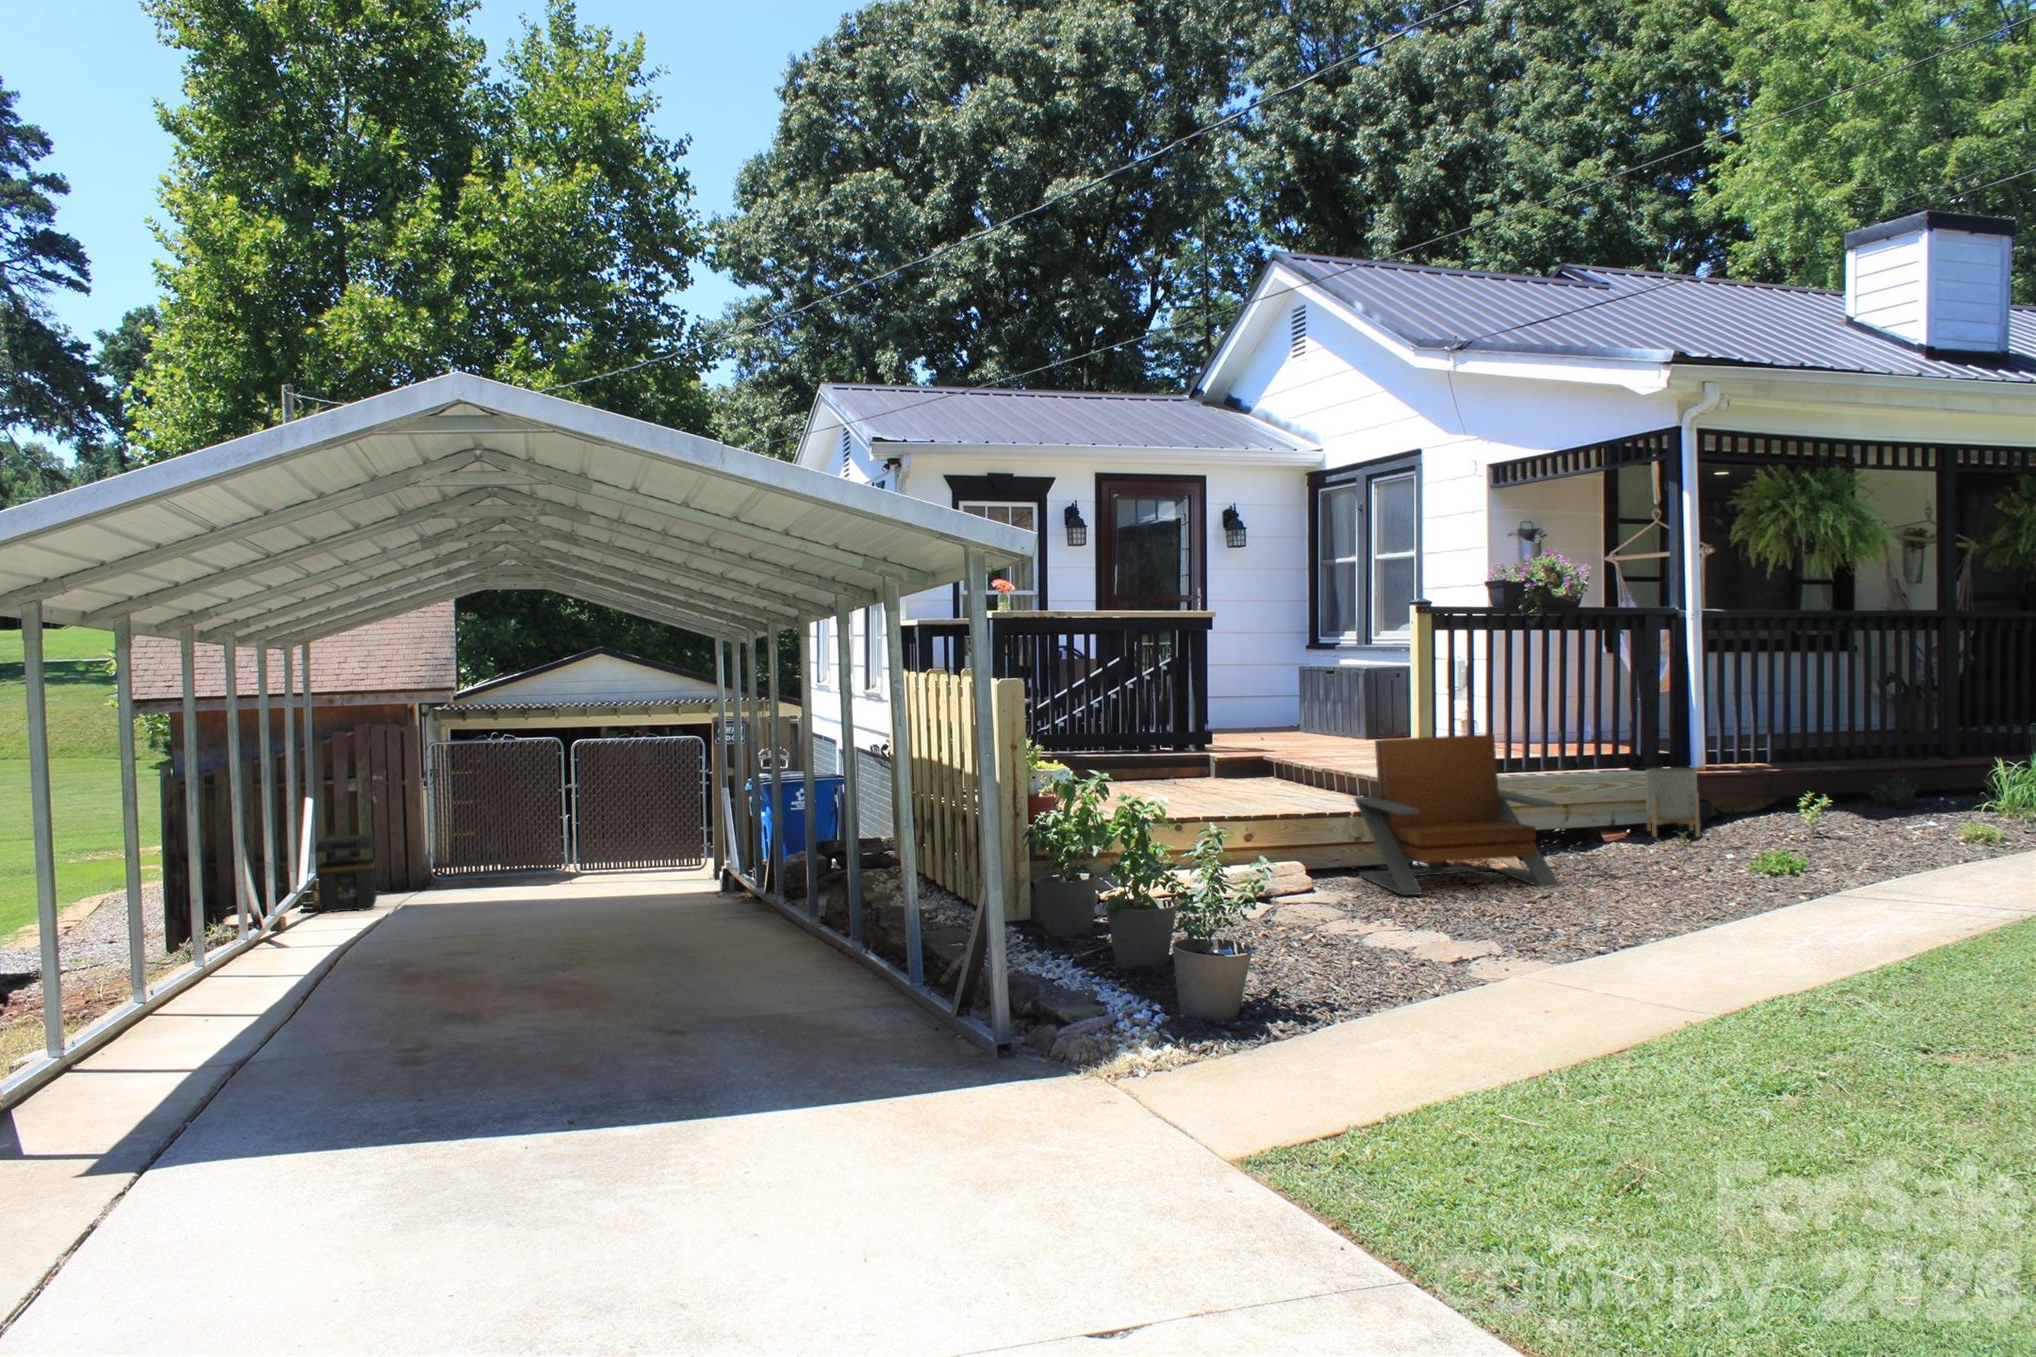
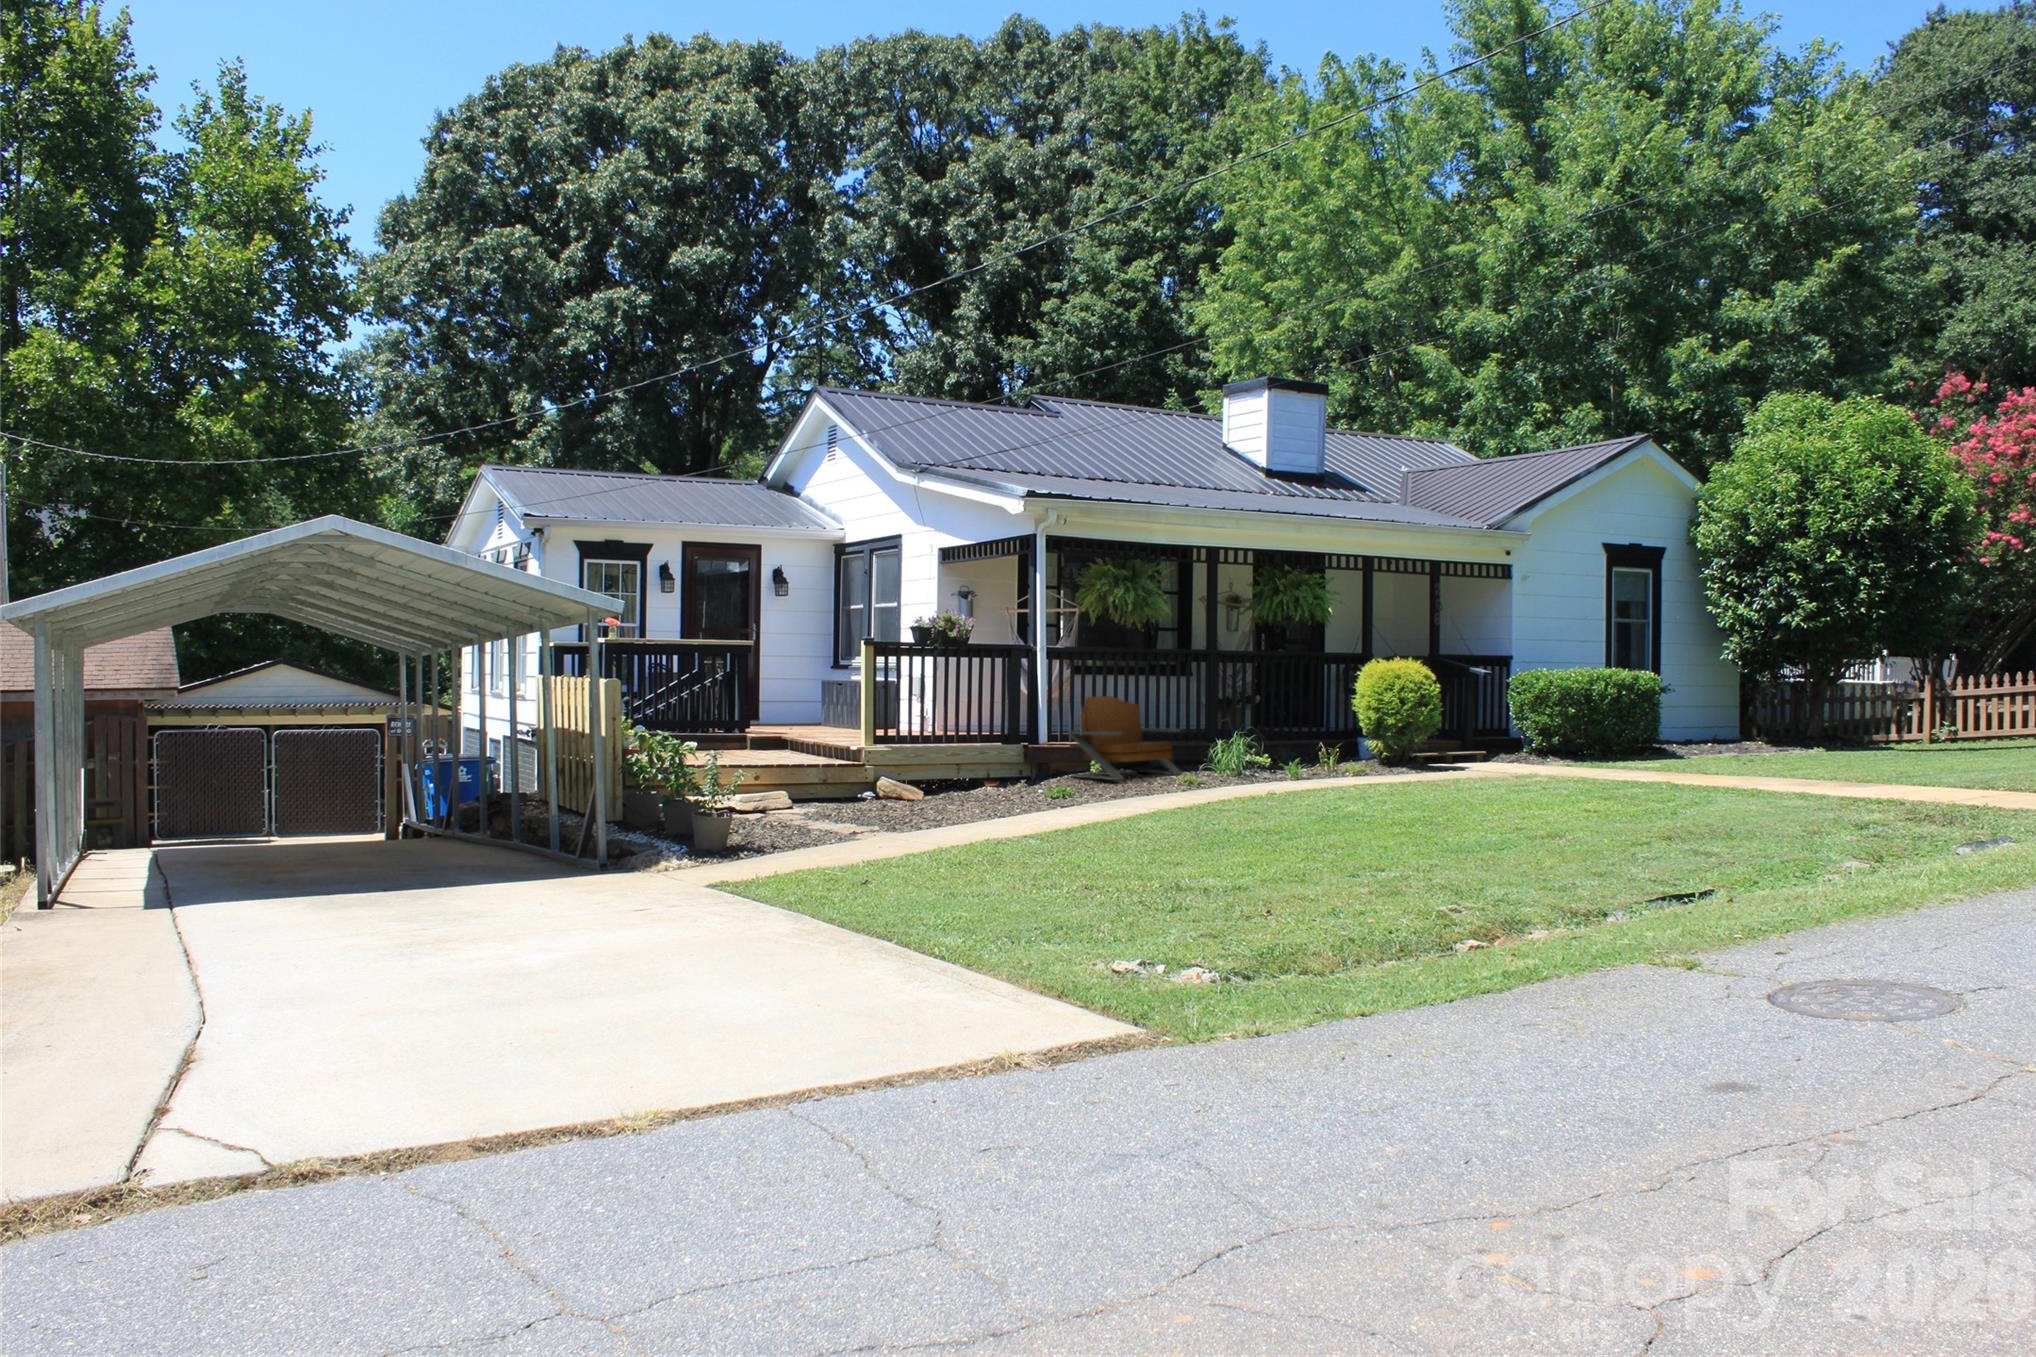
lounge chair: present [1355,734,1559,895] -> present [1068,696,1181,780]
planter: present [1646,768,1700,837] -> none [1008,742,1037,783]

